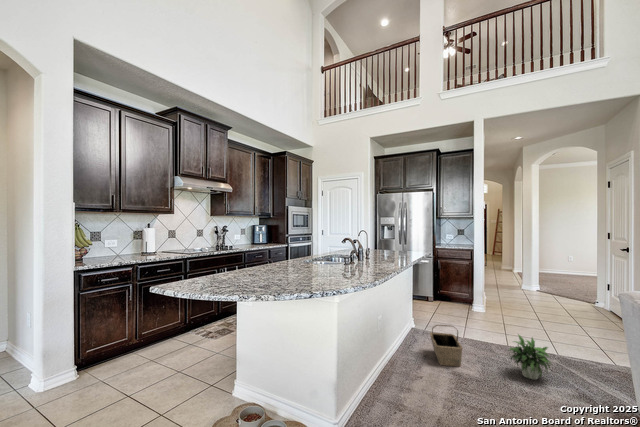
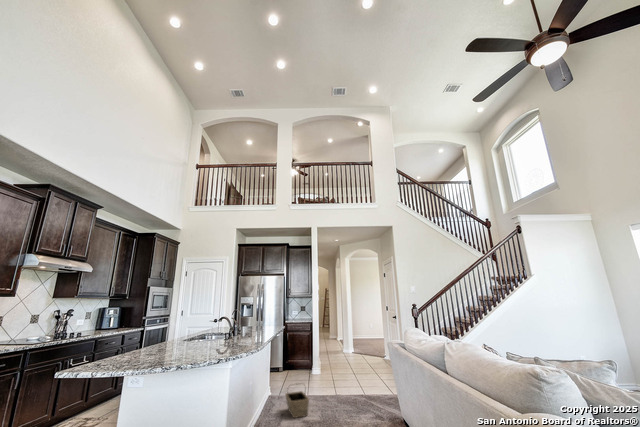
potted plant: present [510,335,551,379] -> none [337,381,362,412]

